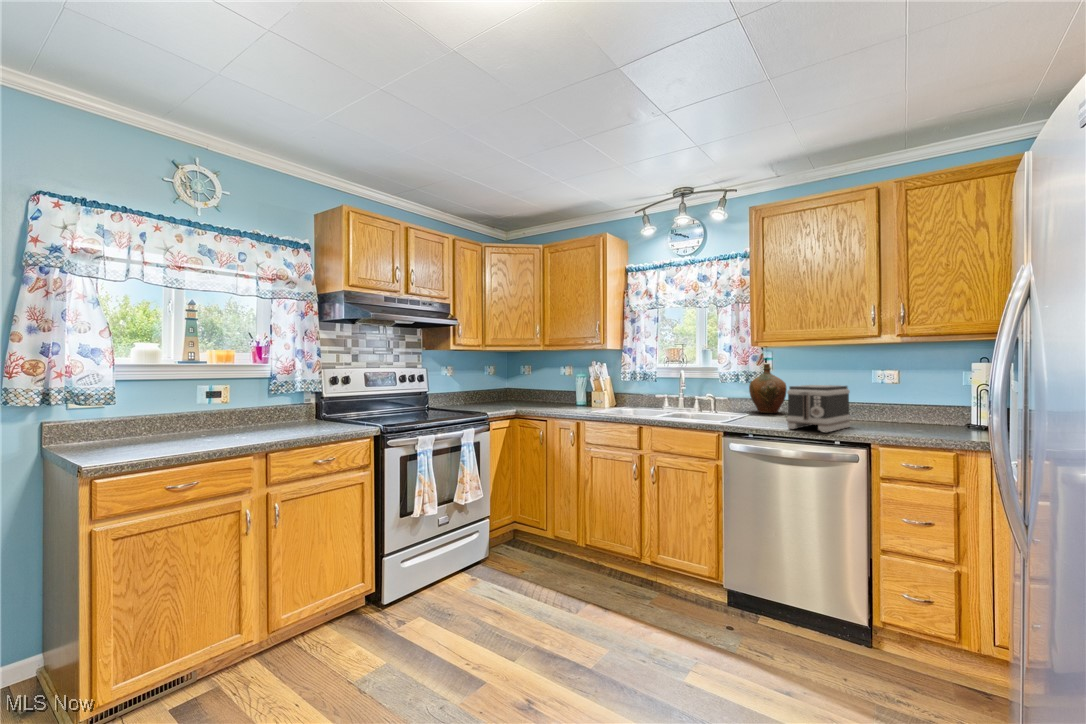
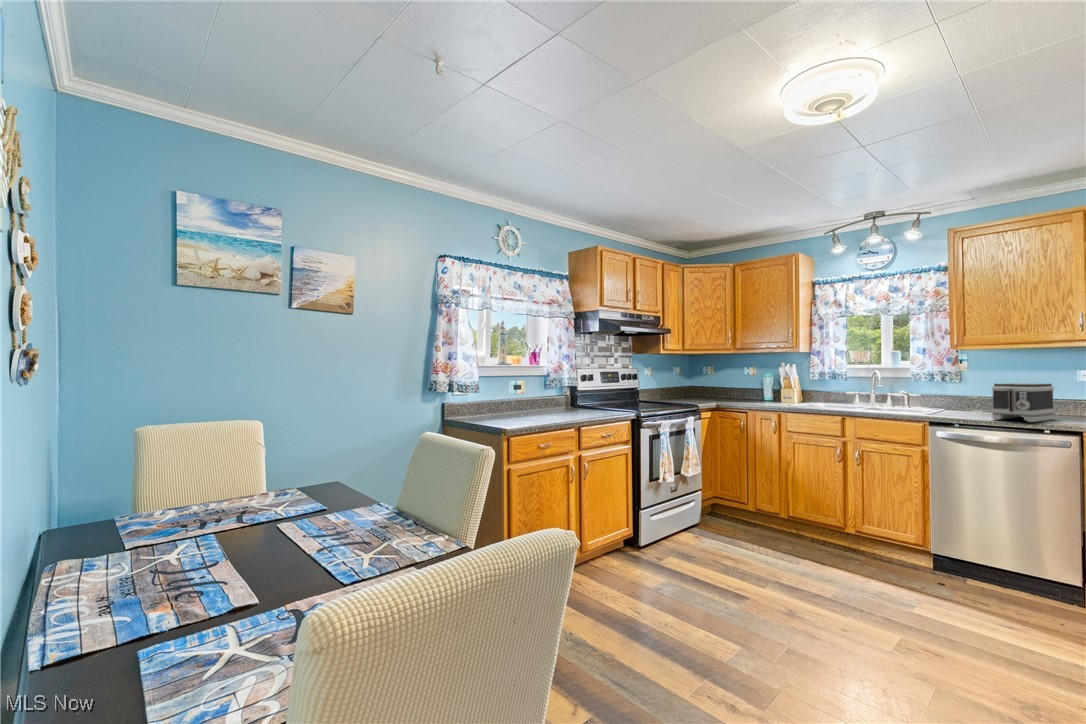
ceramic jug: present [749,364,787,413] -> none [945,365,984,409]

